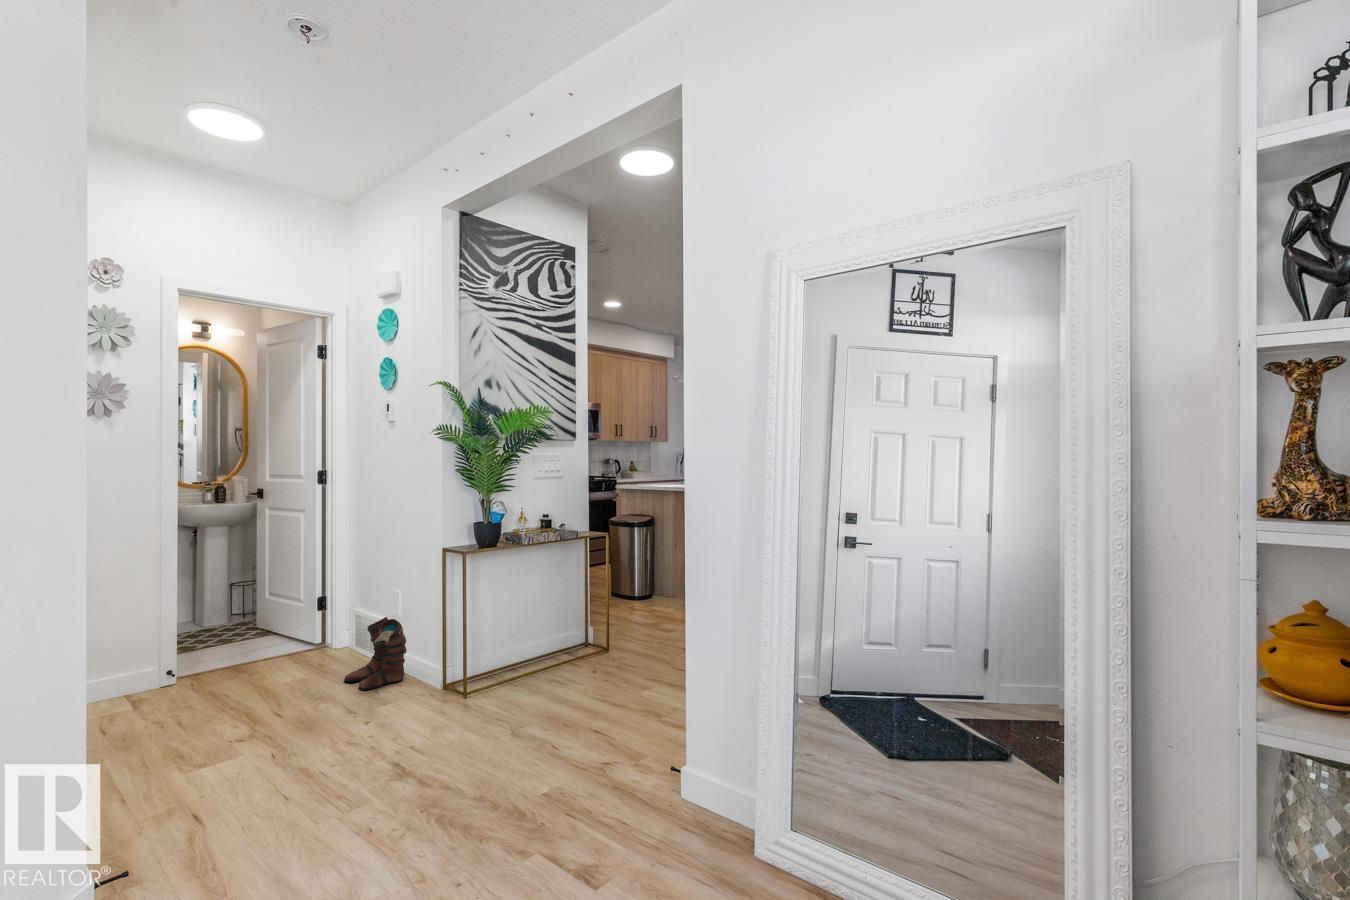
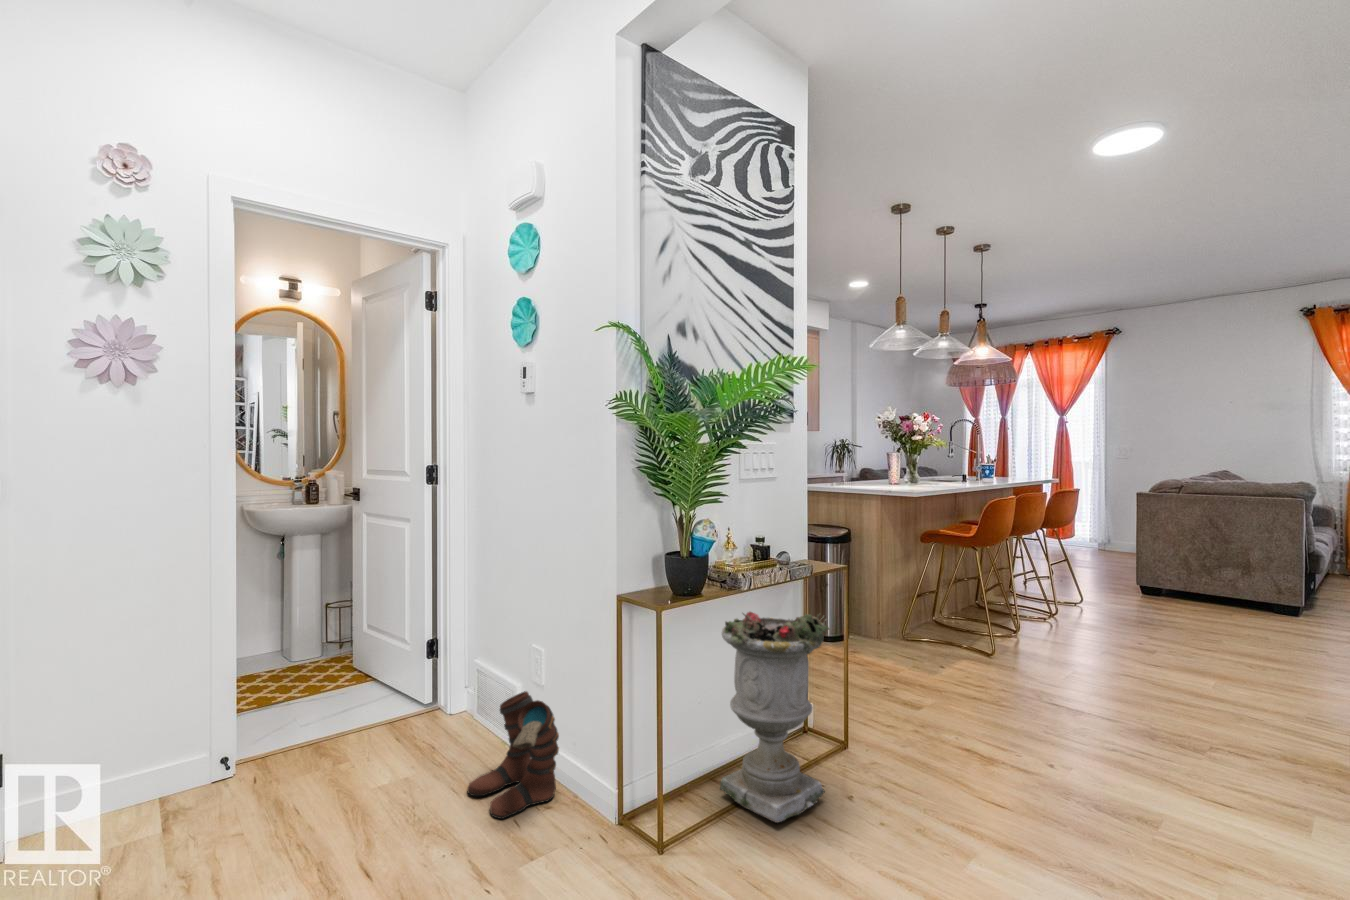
planter: none [512,557,580,682] -> present [720,612,829,823]

